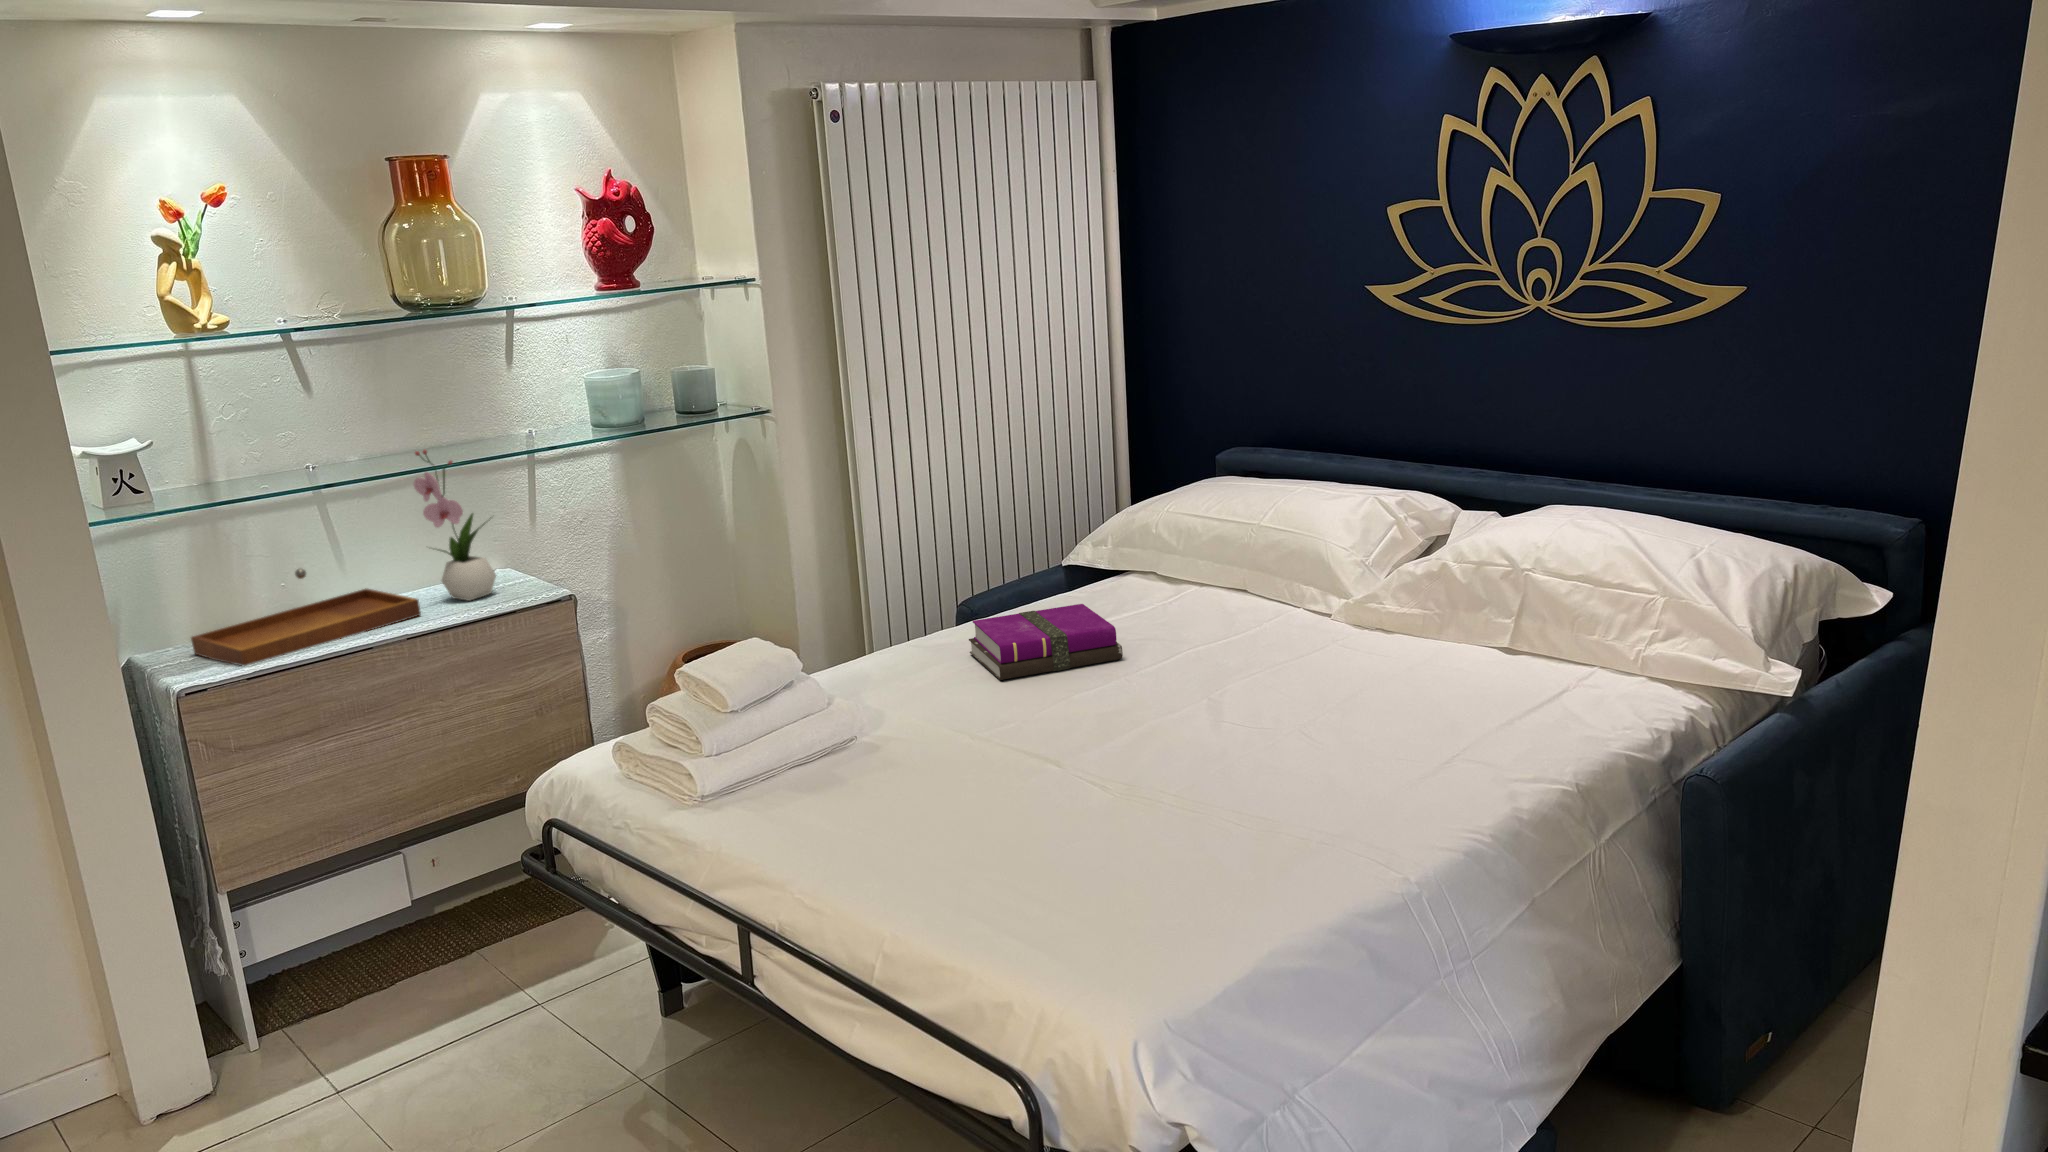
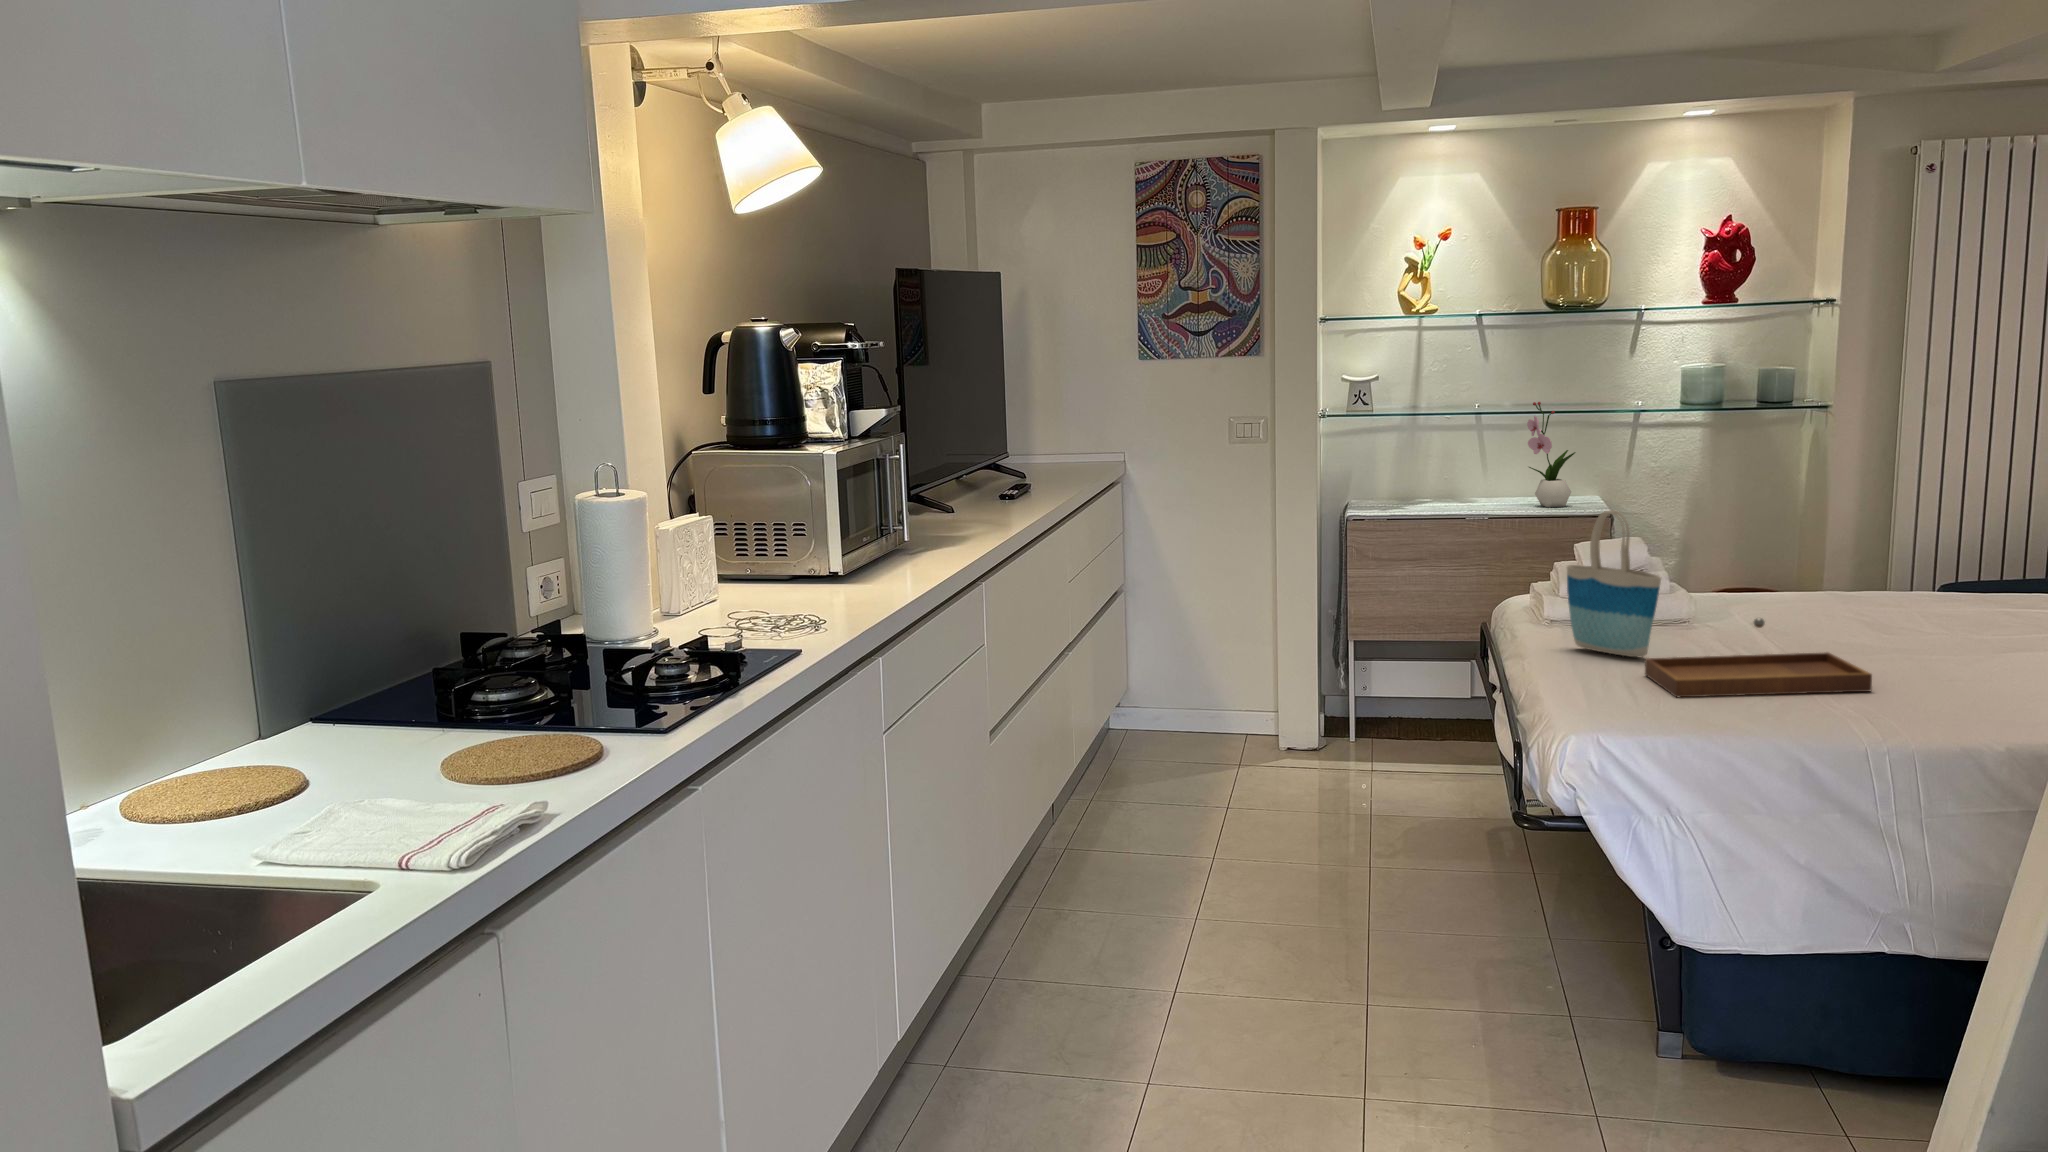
tray: present [191,568,421,666] -> present [1645,618,1872,697]
notebook: present [969,604,1123,680] -> none [1853,578,1992,628]
tote bag: none [807,630,966,837] -> present [1567,510,1661,657]

